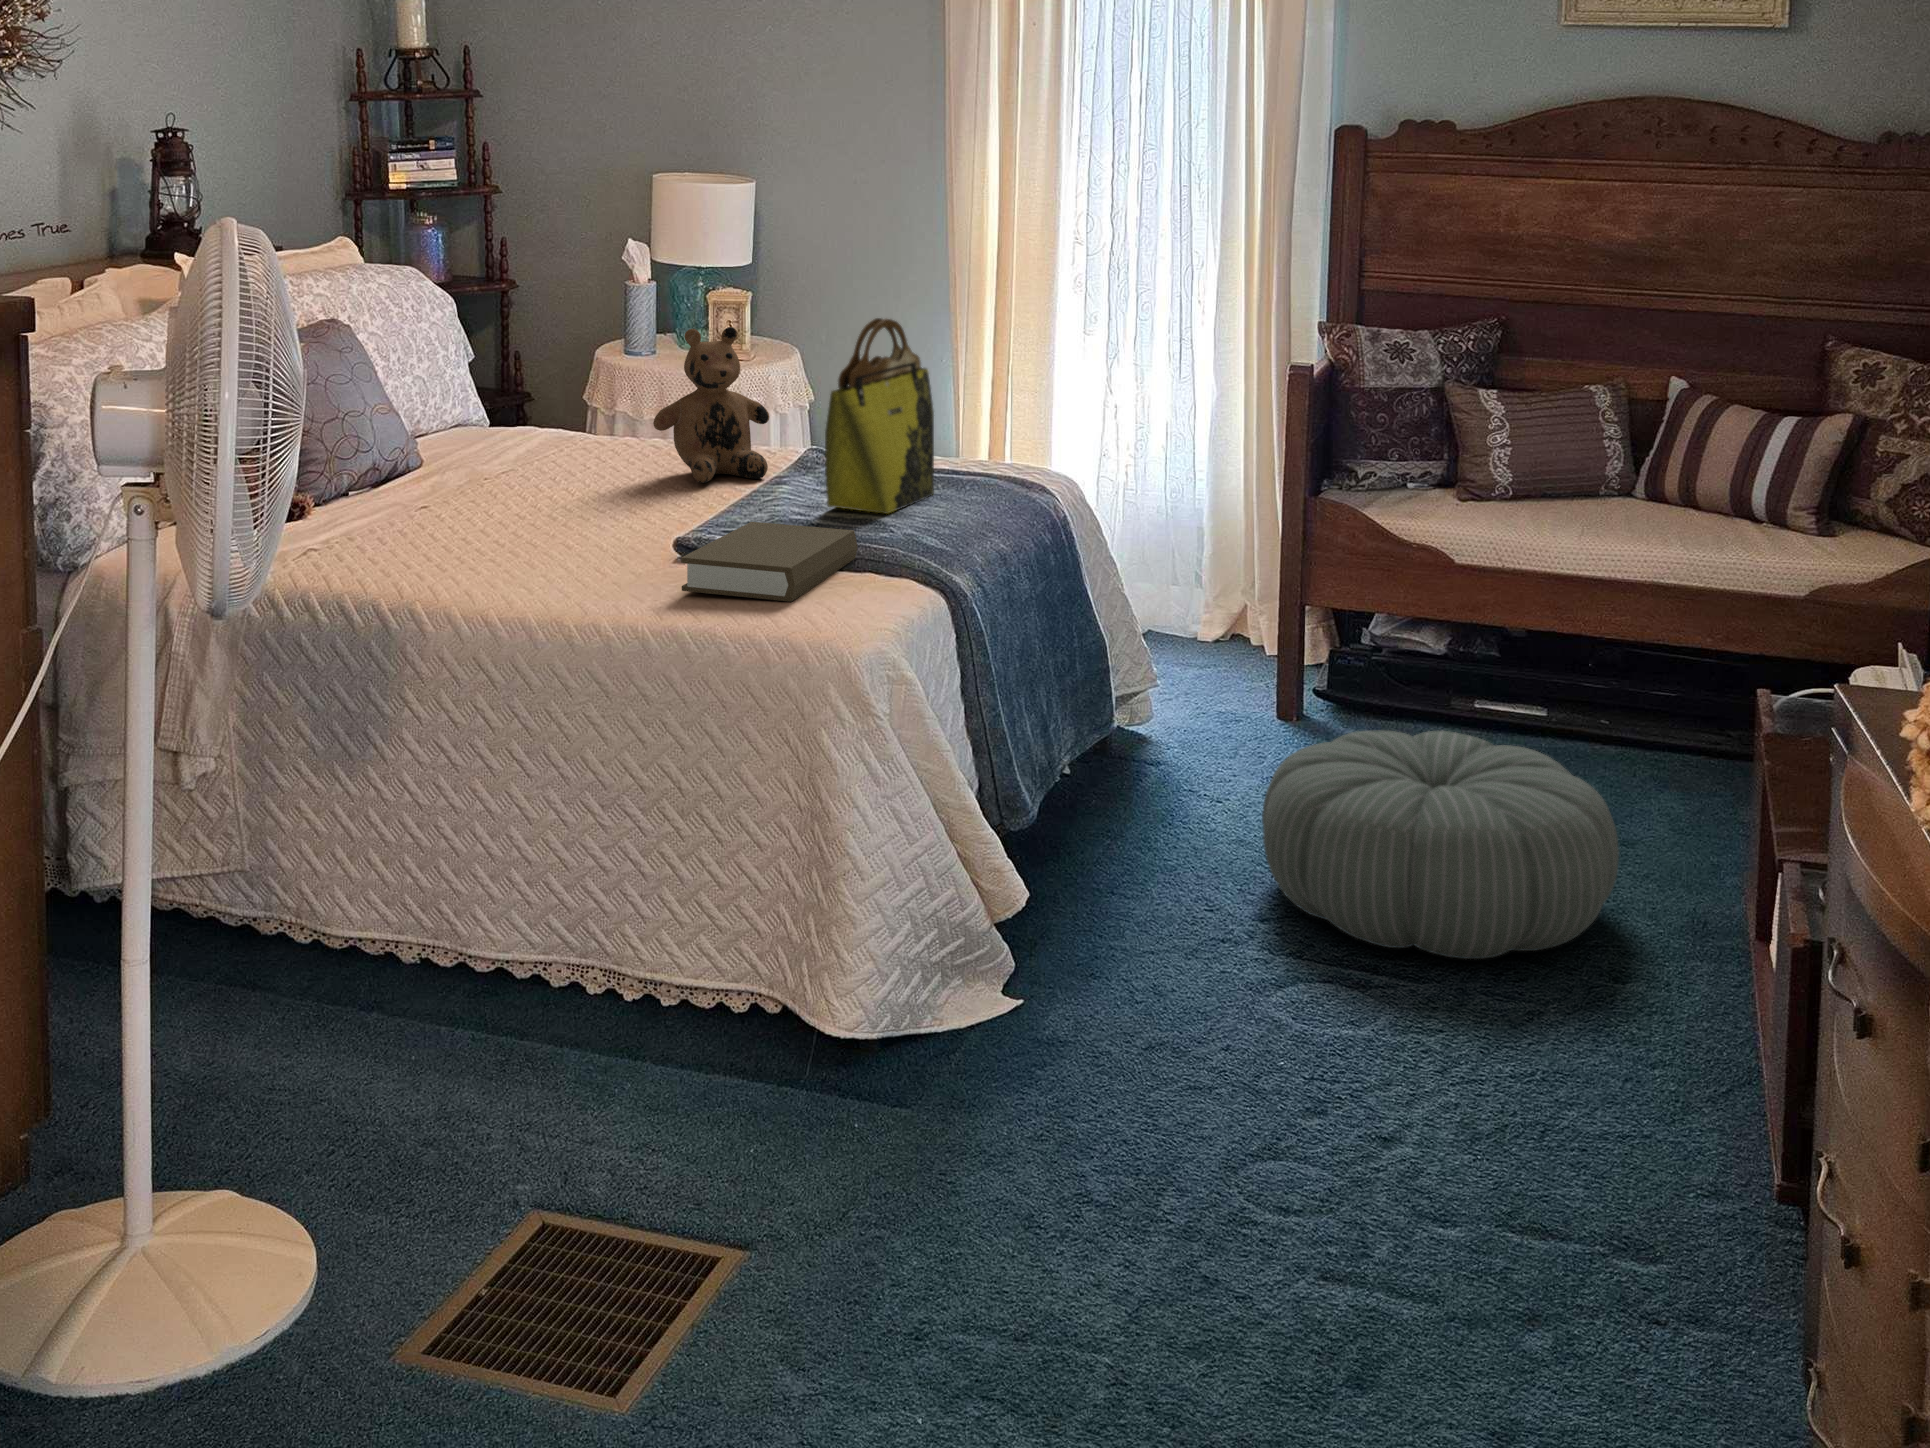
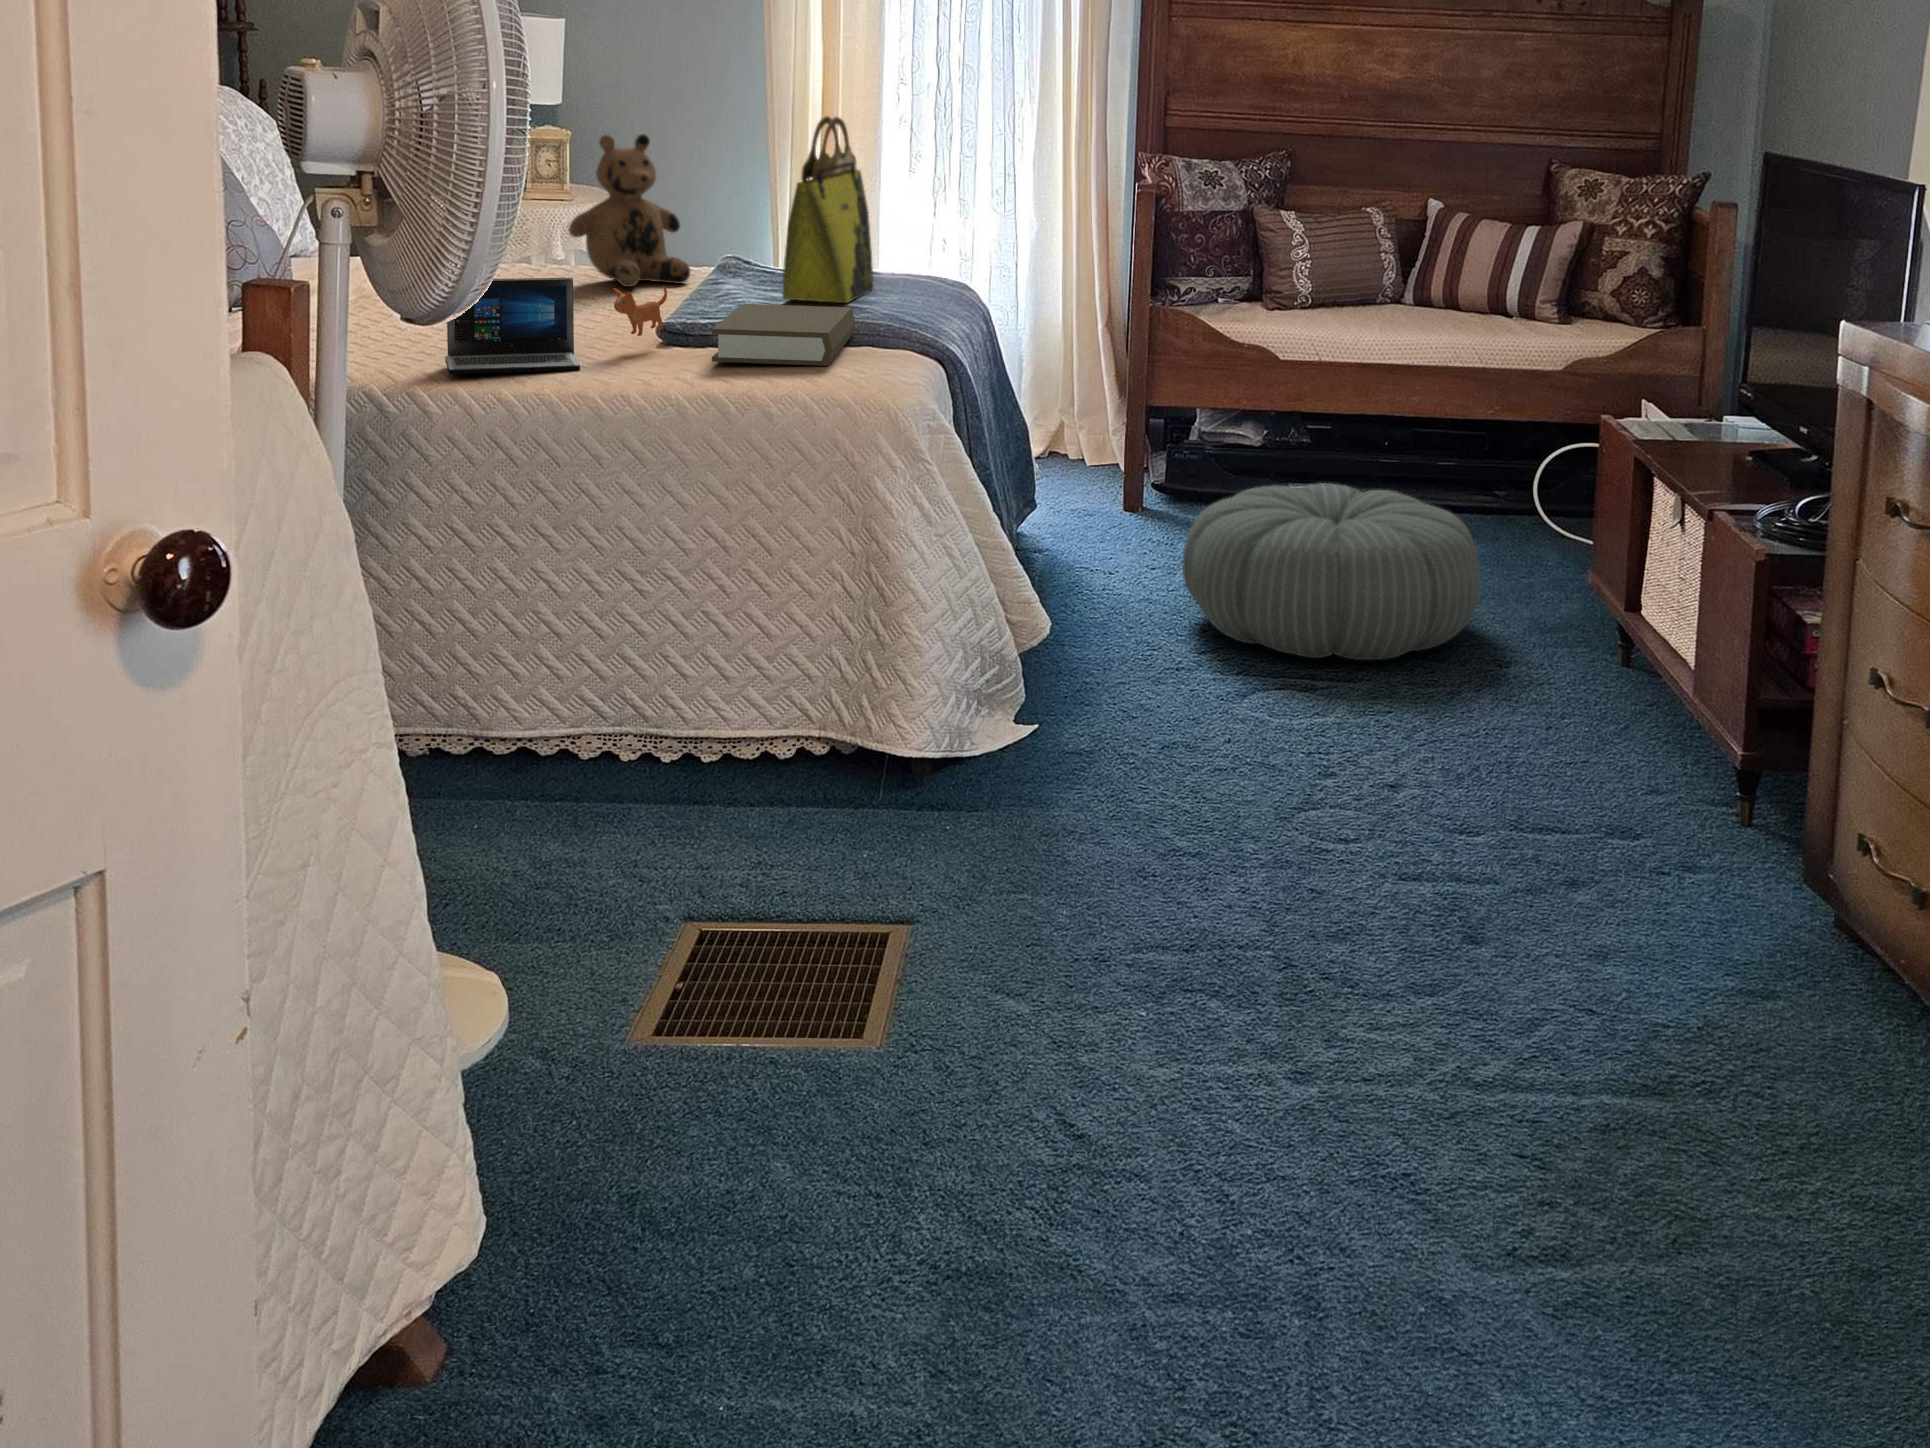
laptop: none [439,495,669,592] -> present [445,278,667,374]

